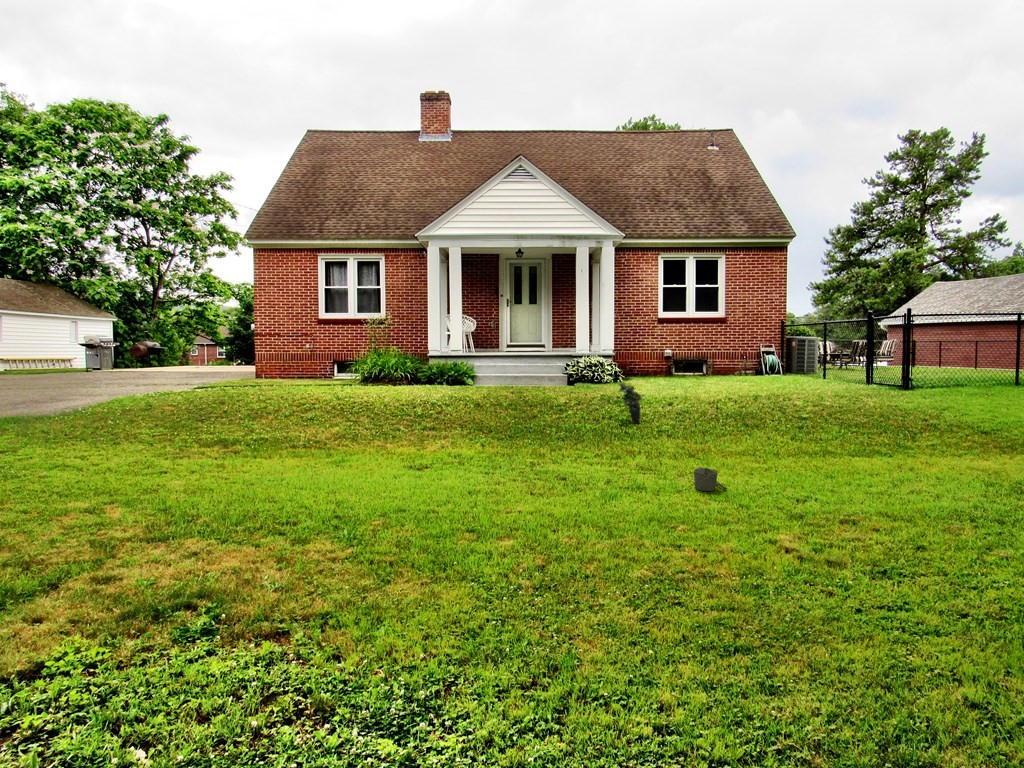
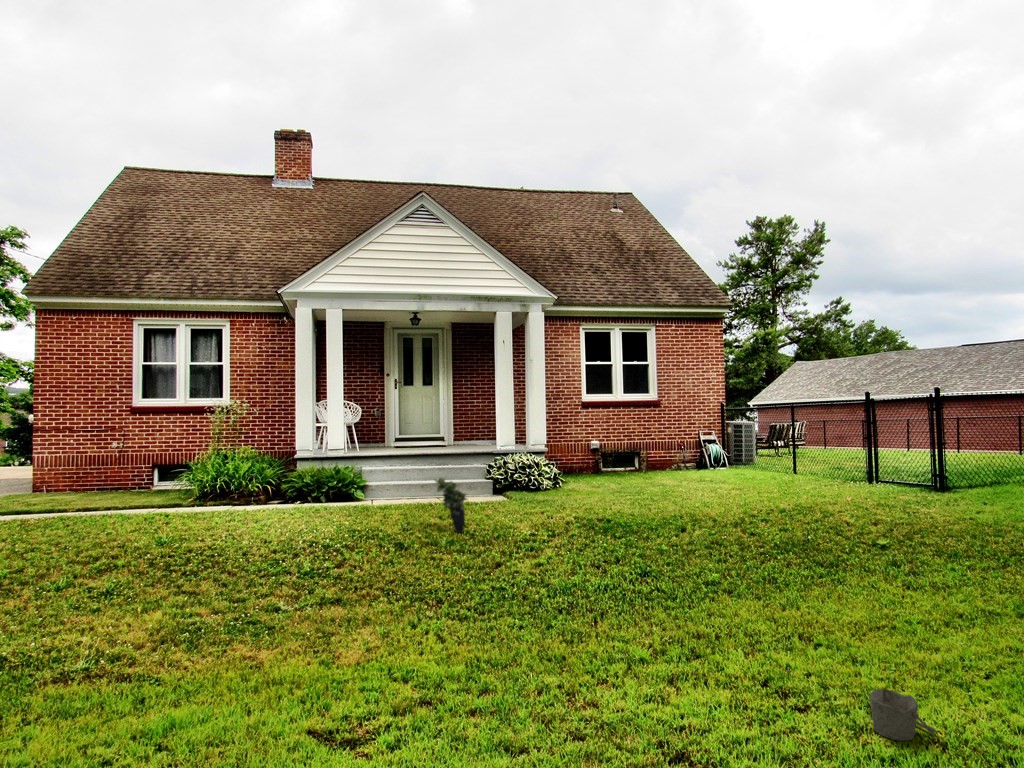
potted plant: present [618,382,642,424] -> present [435,478,467,533]

